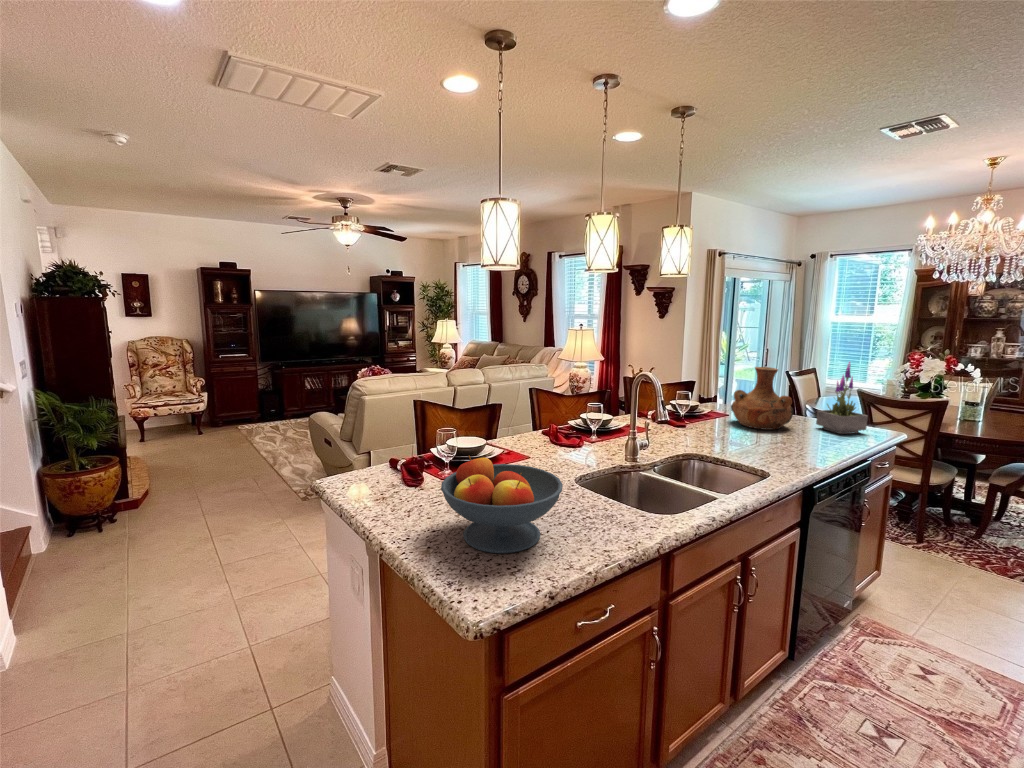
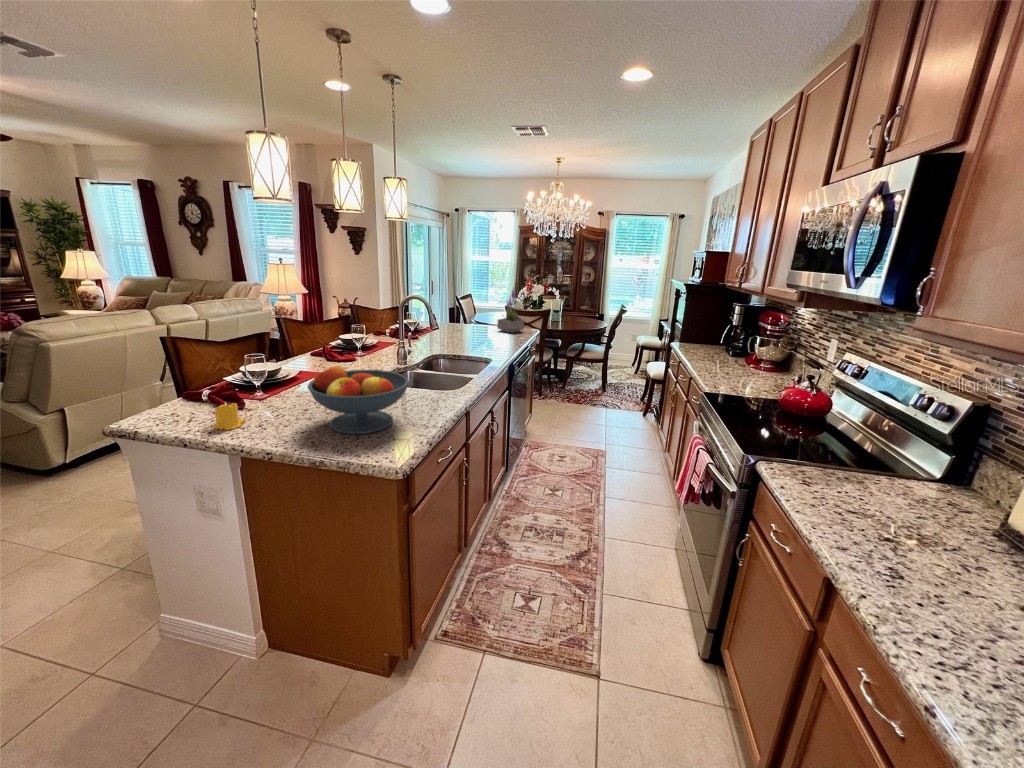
vase: present [731,367,793,430] -> none [447,291,486,335]
candle: none [374,477,406,508] -> present [214,403,246,430]

